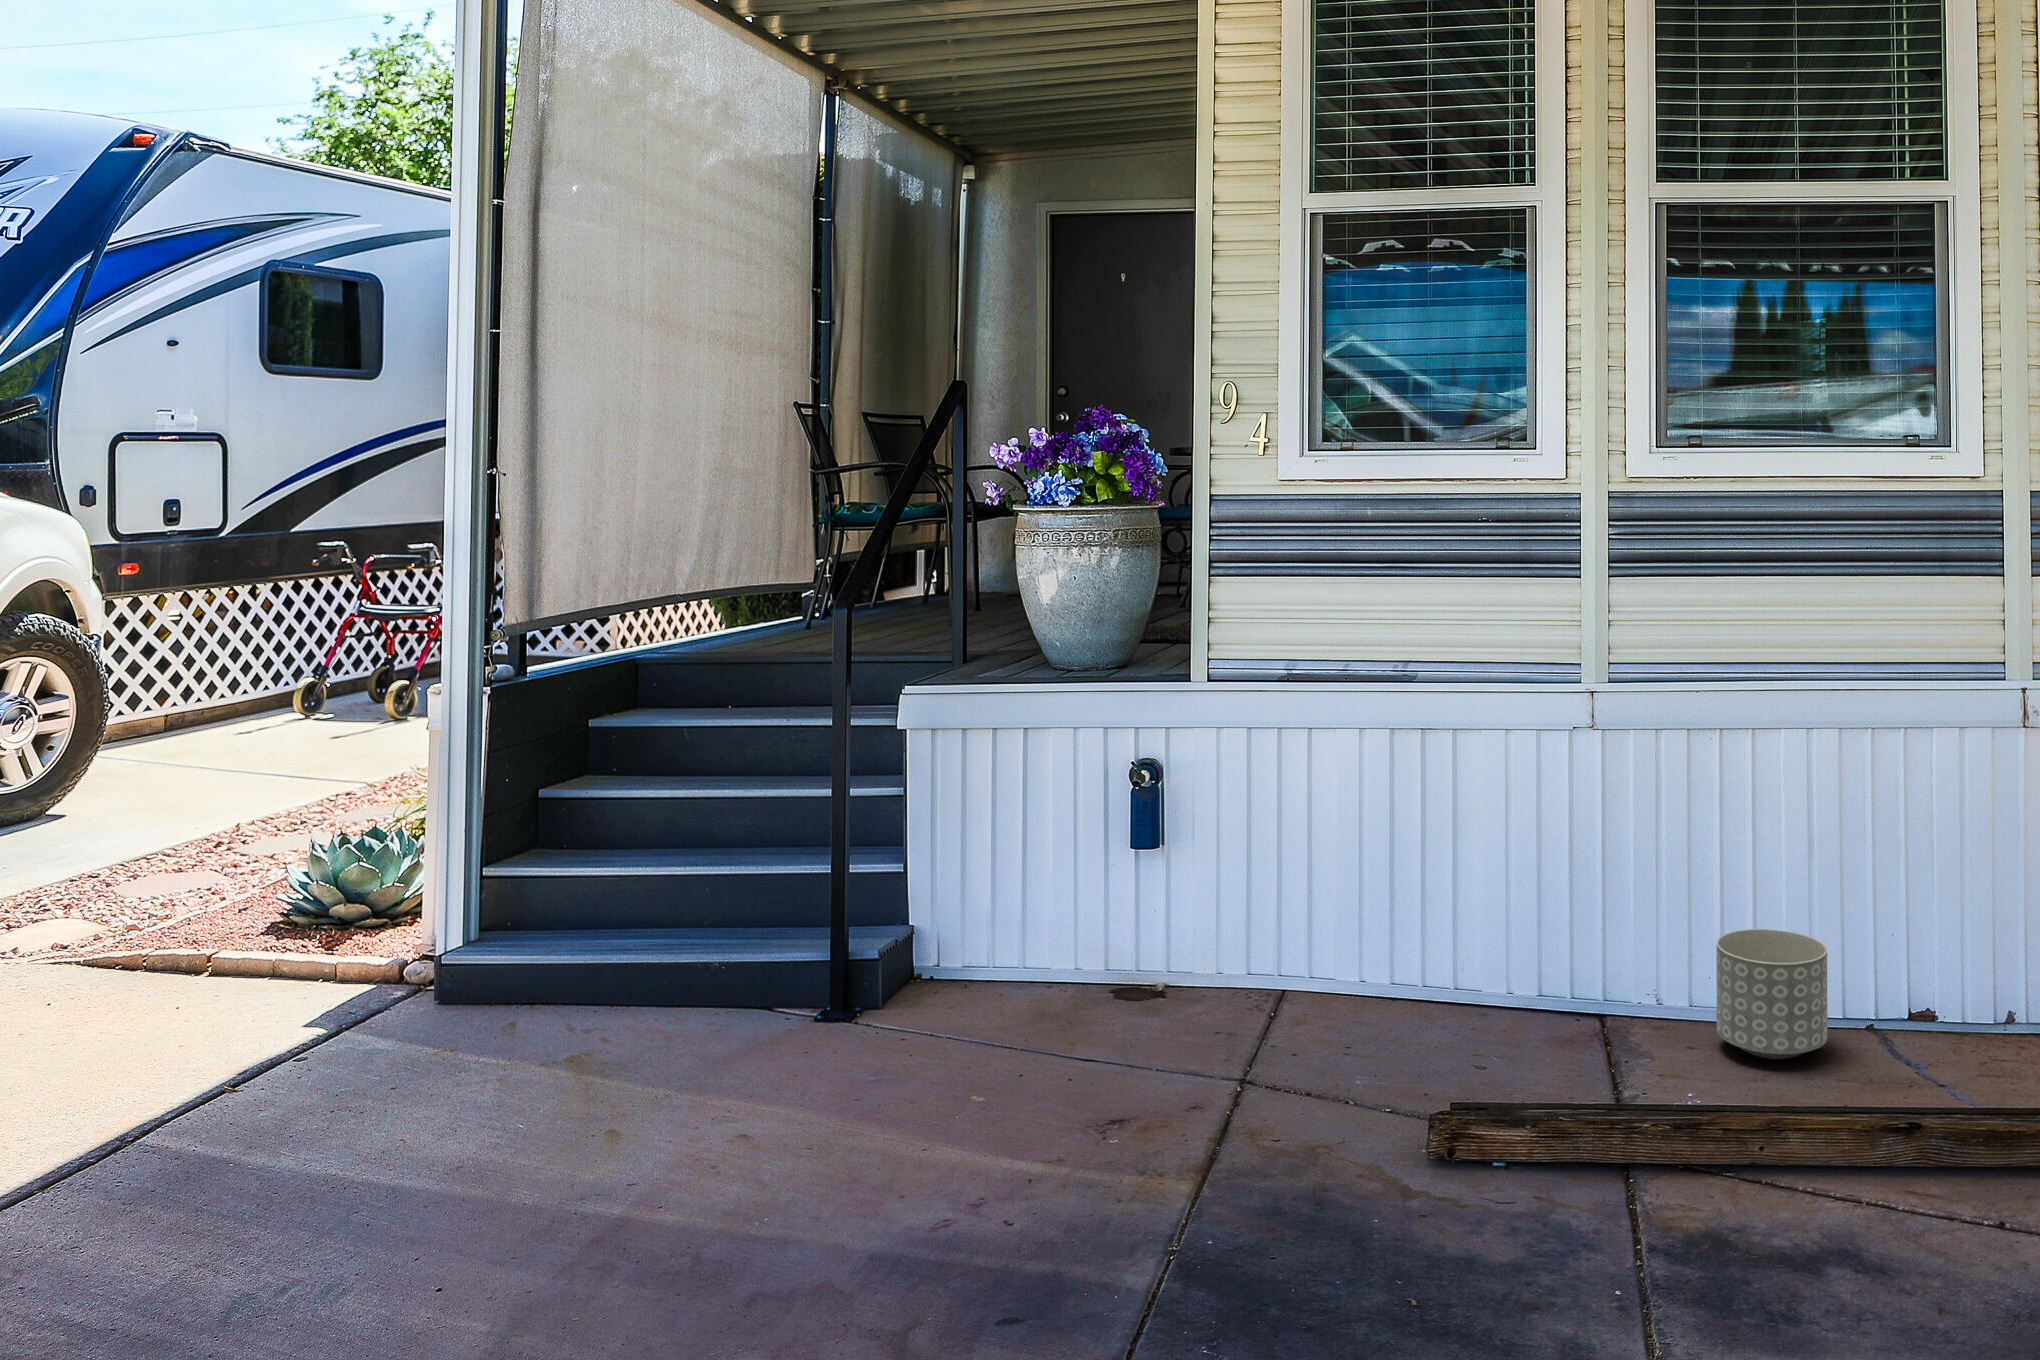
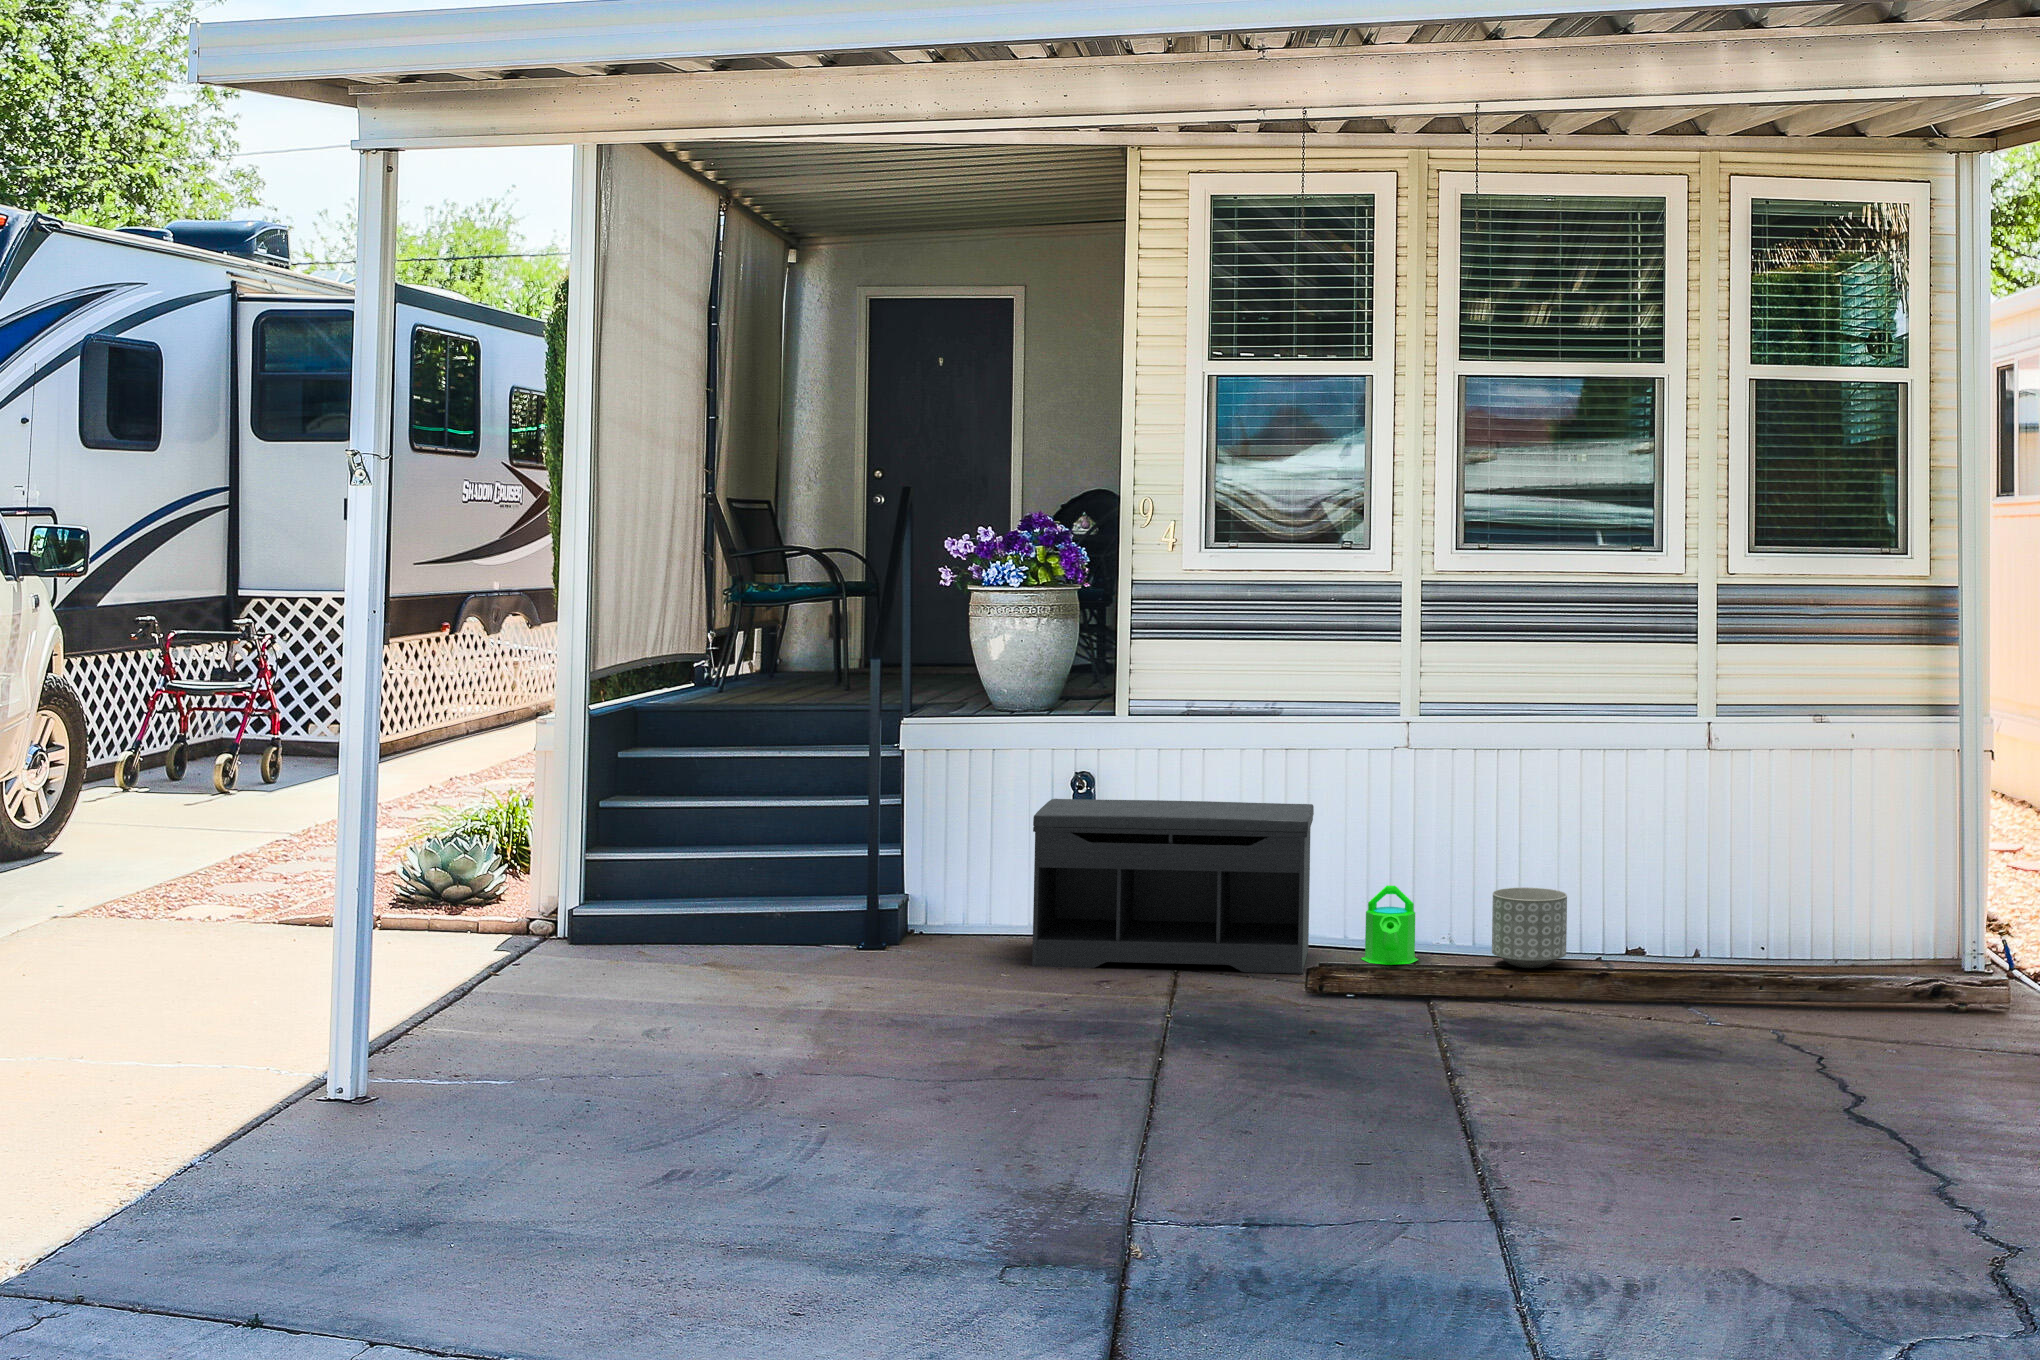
bench: none [1042,796,1458,1079] -> present [1032,799,1314,974]
watering can: none [1526,928,1611,1051] -> present [1361,885,1418,965]

